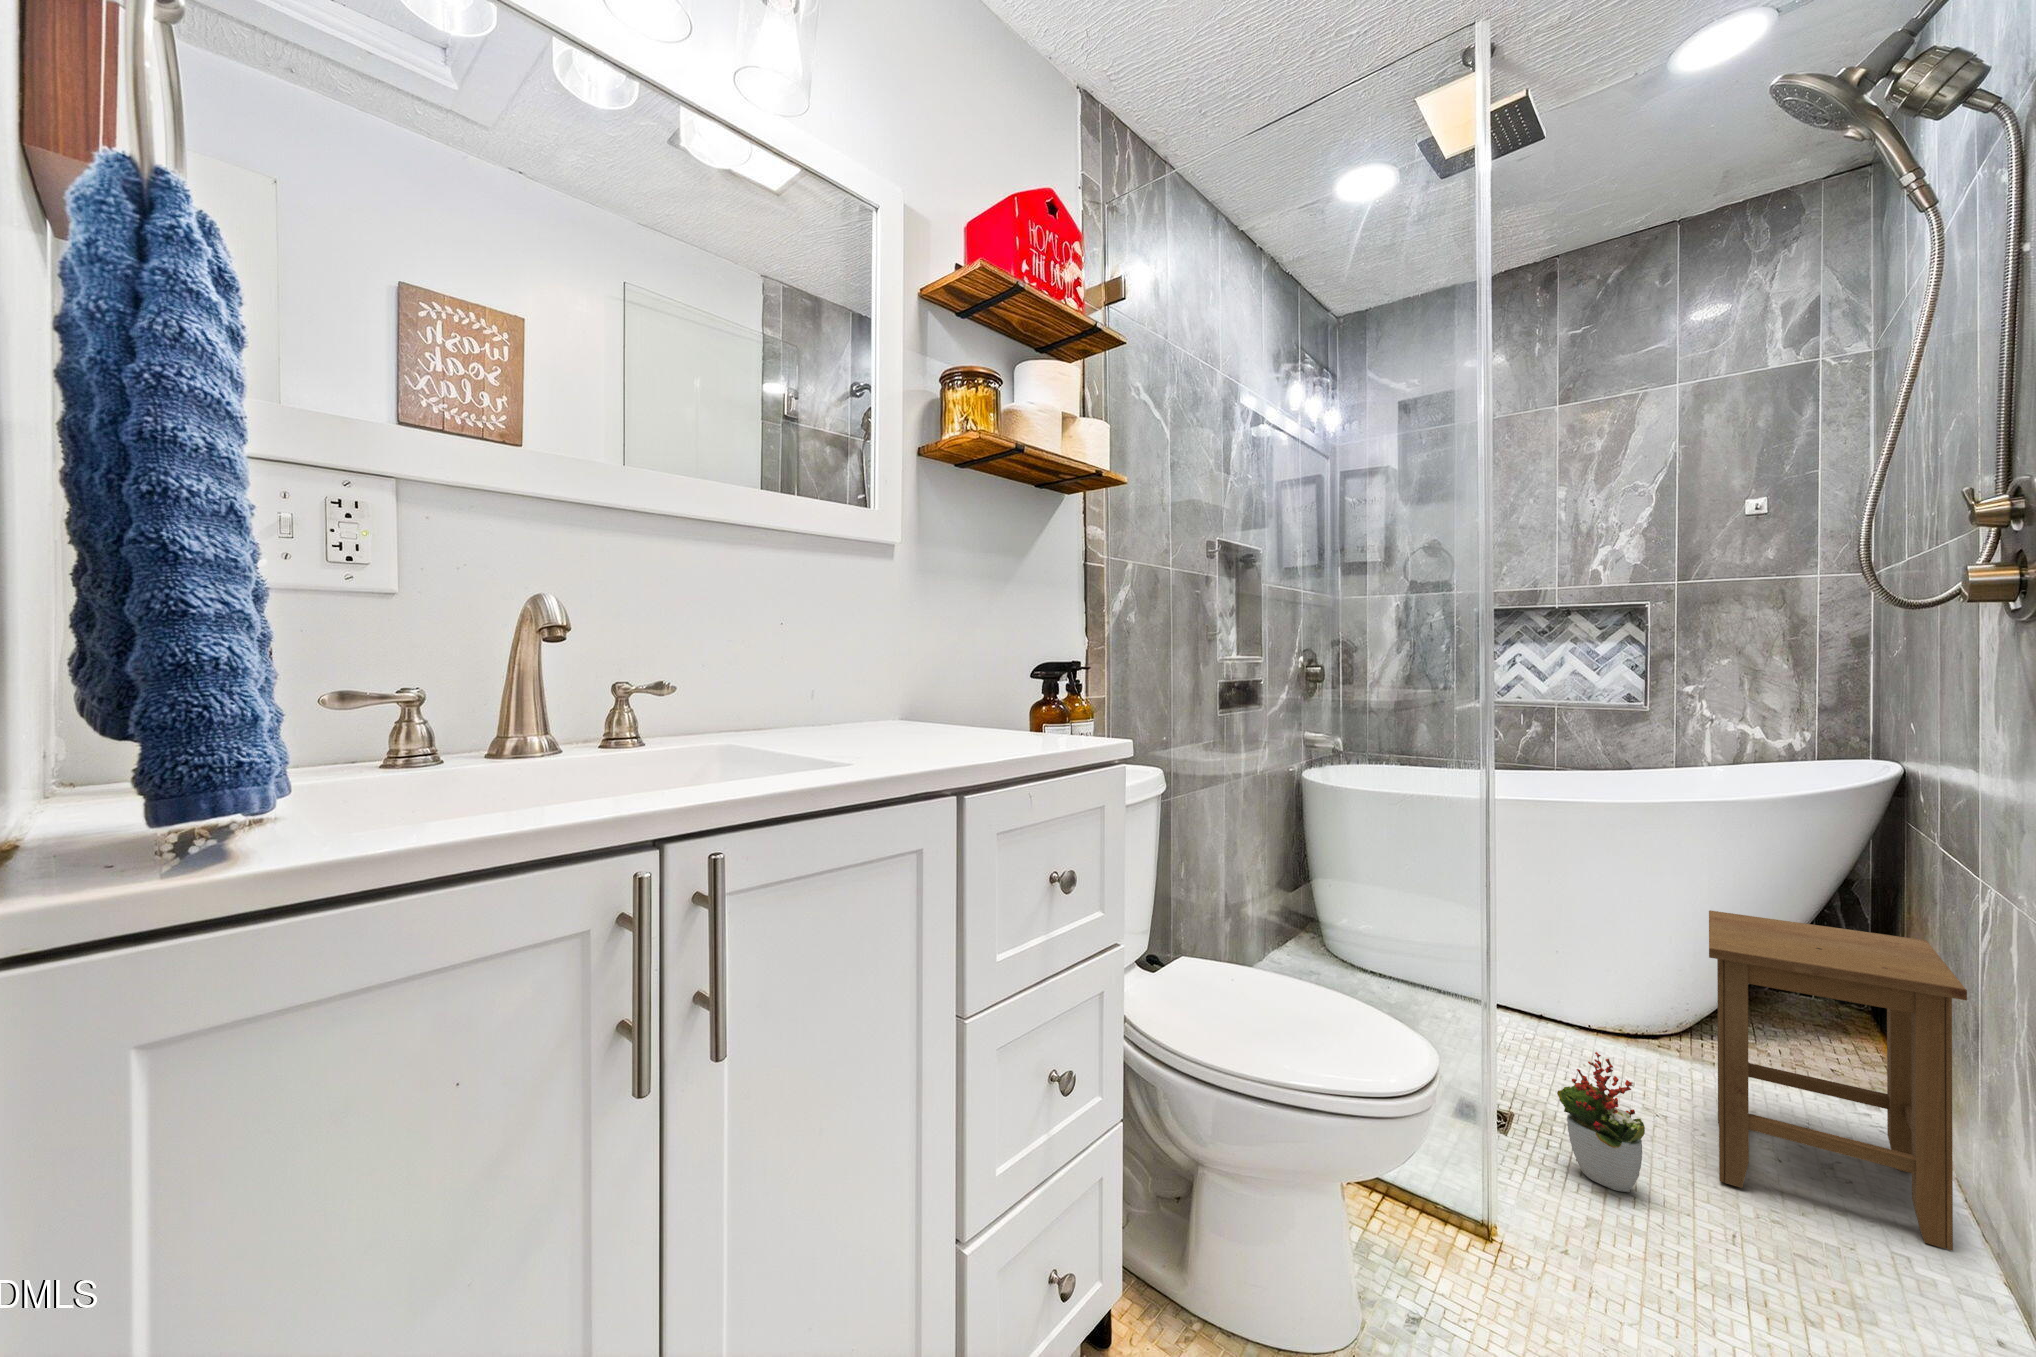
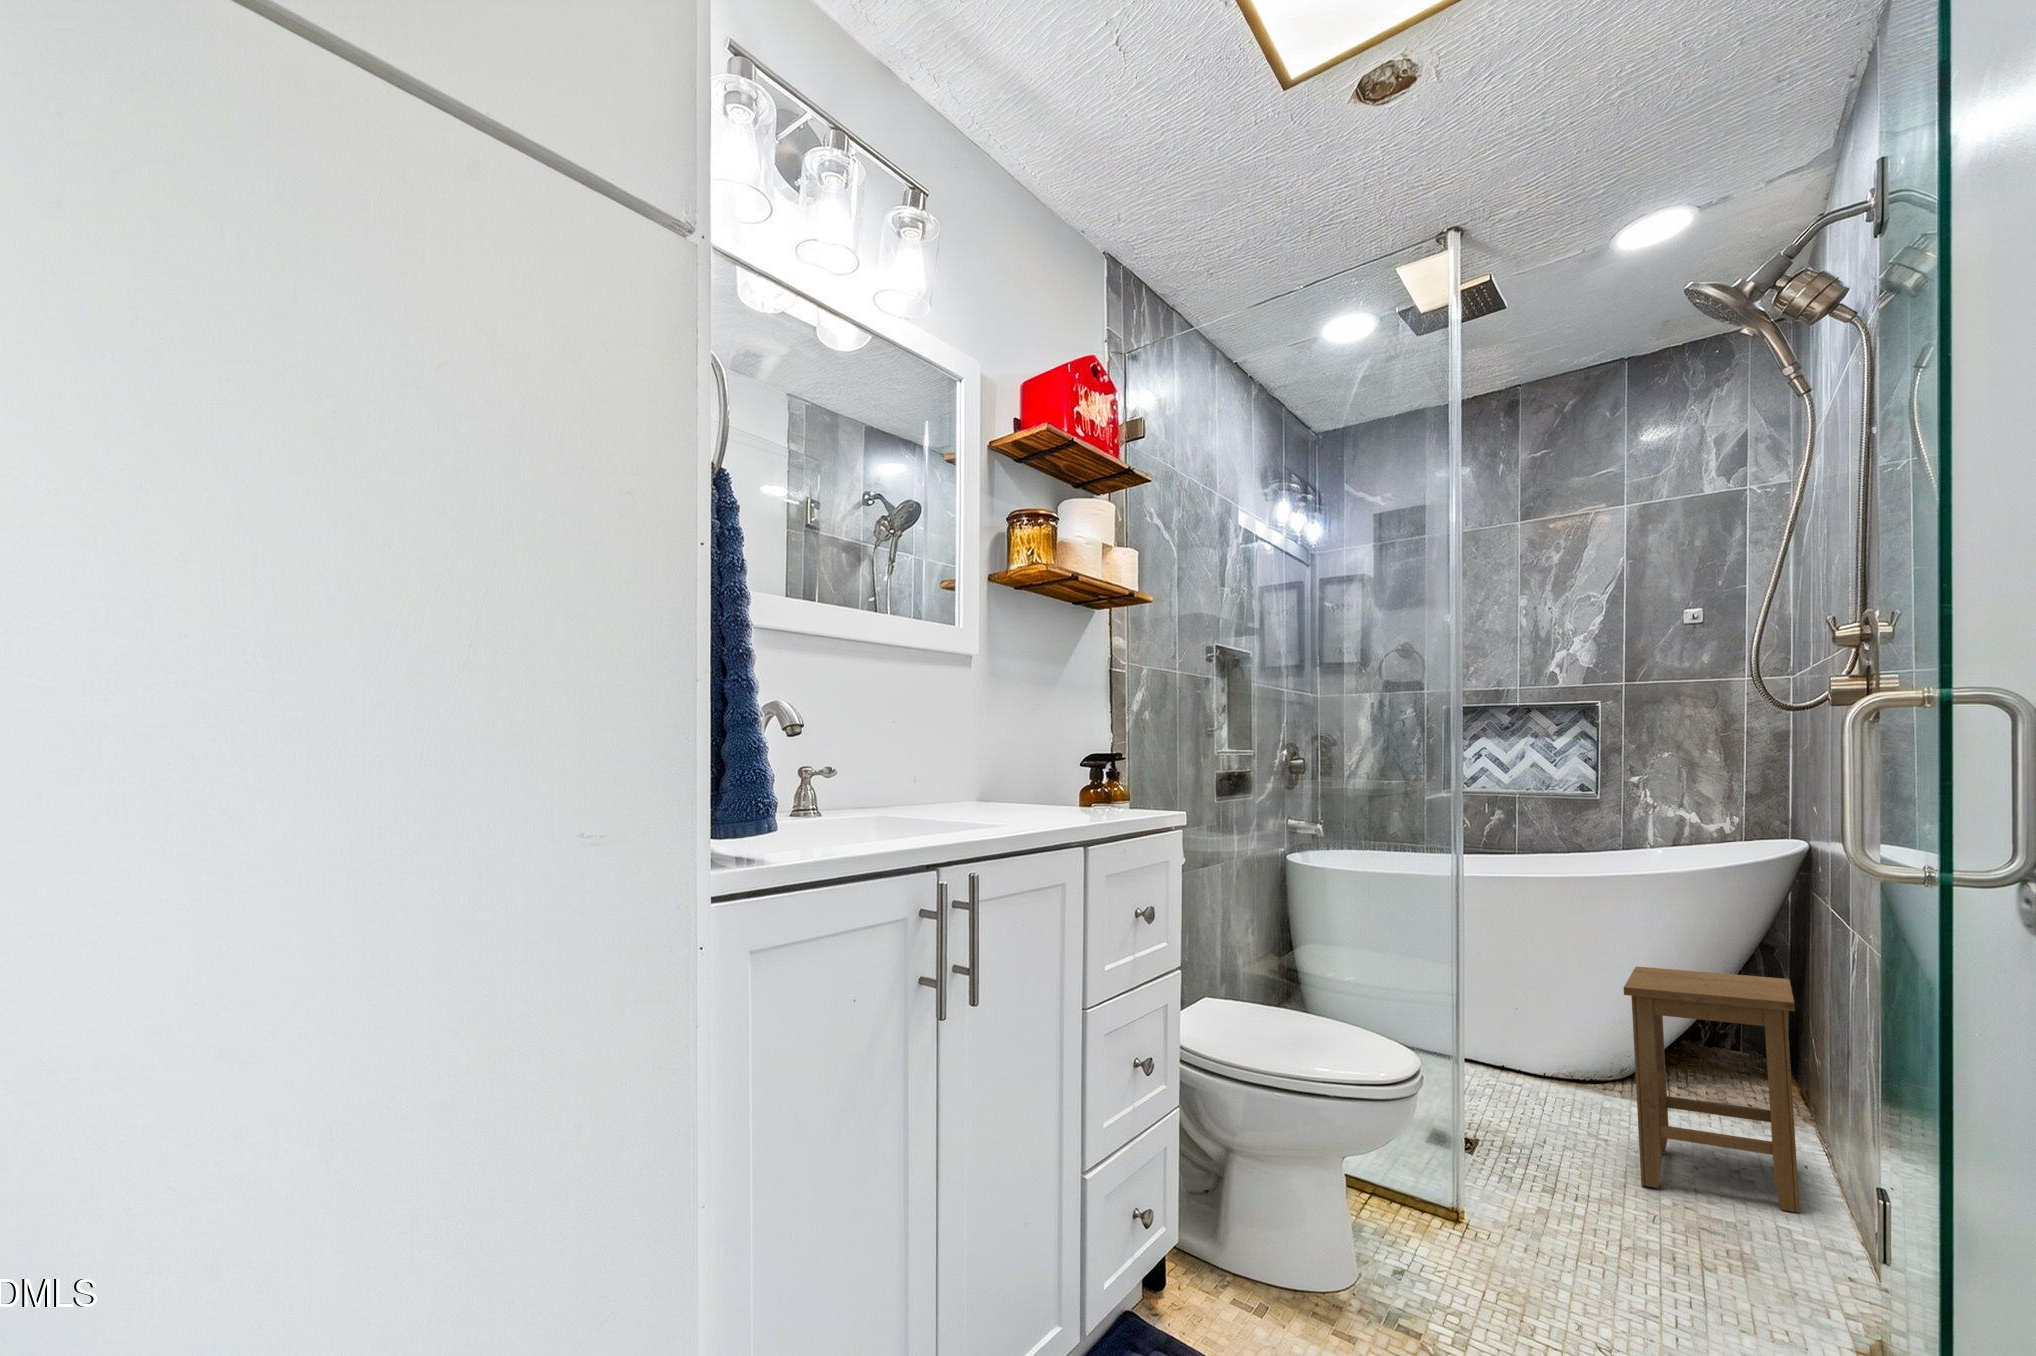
decorative plant: present [1557,1052,1645,1192] -> none [1514,1081,1580,1196]

